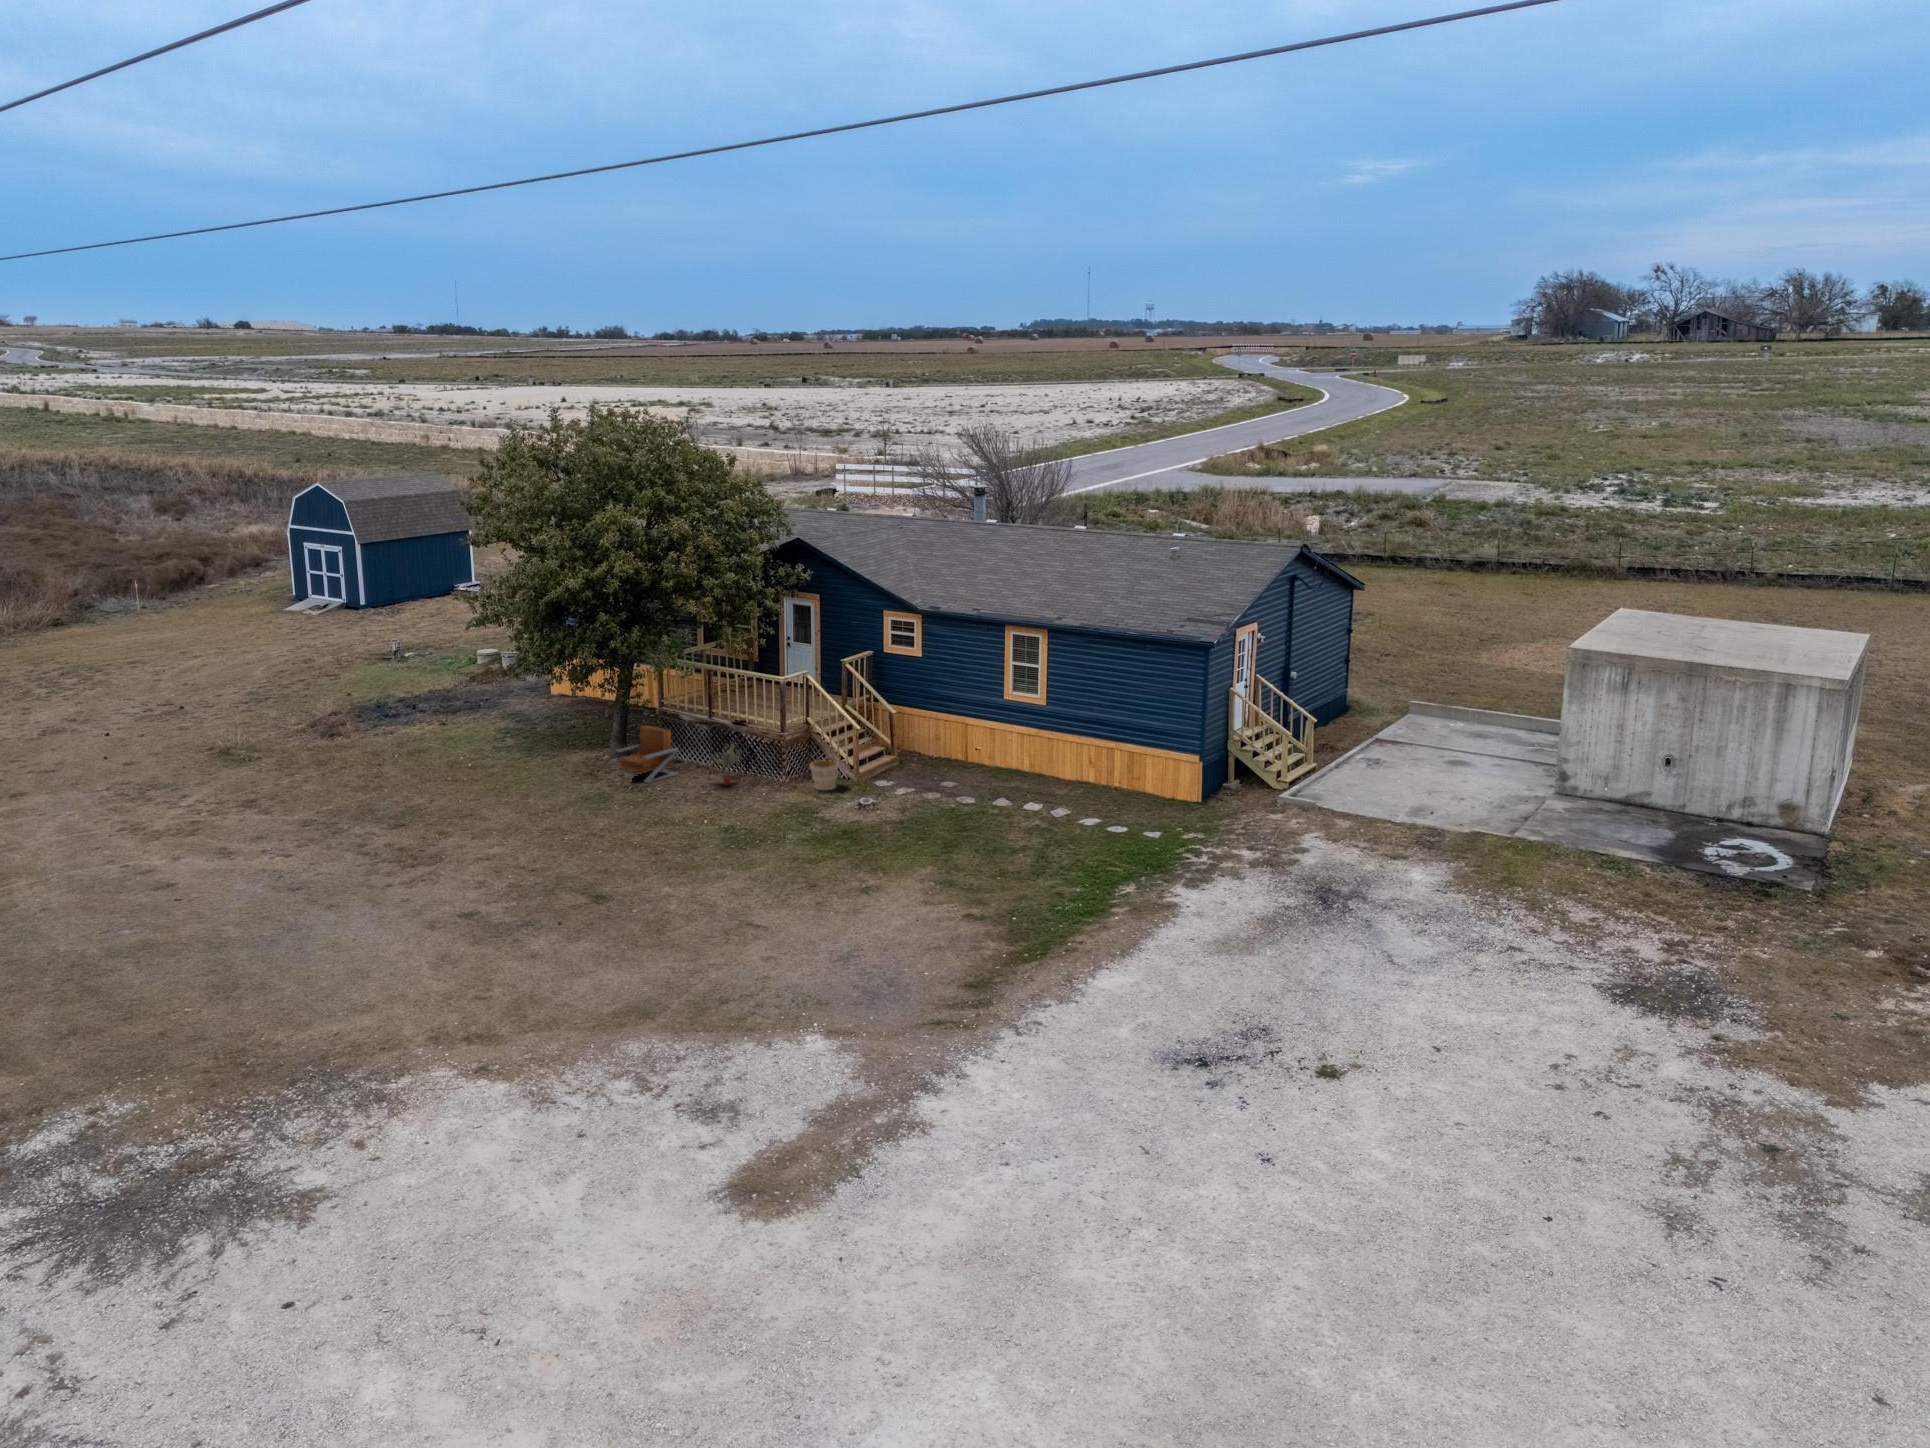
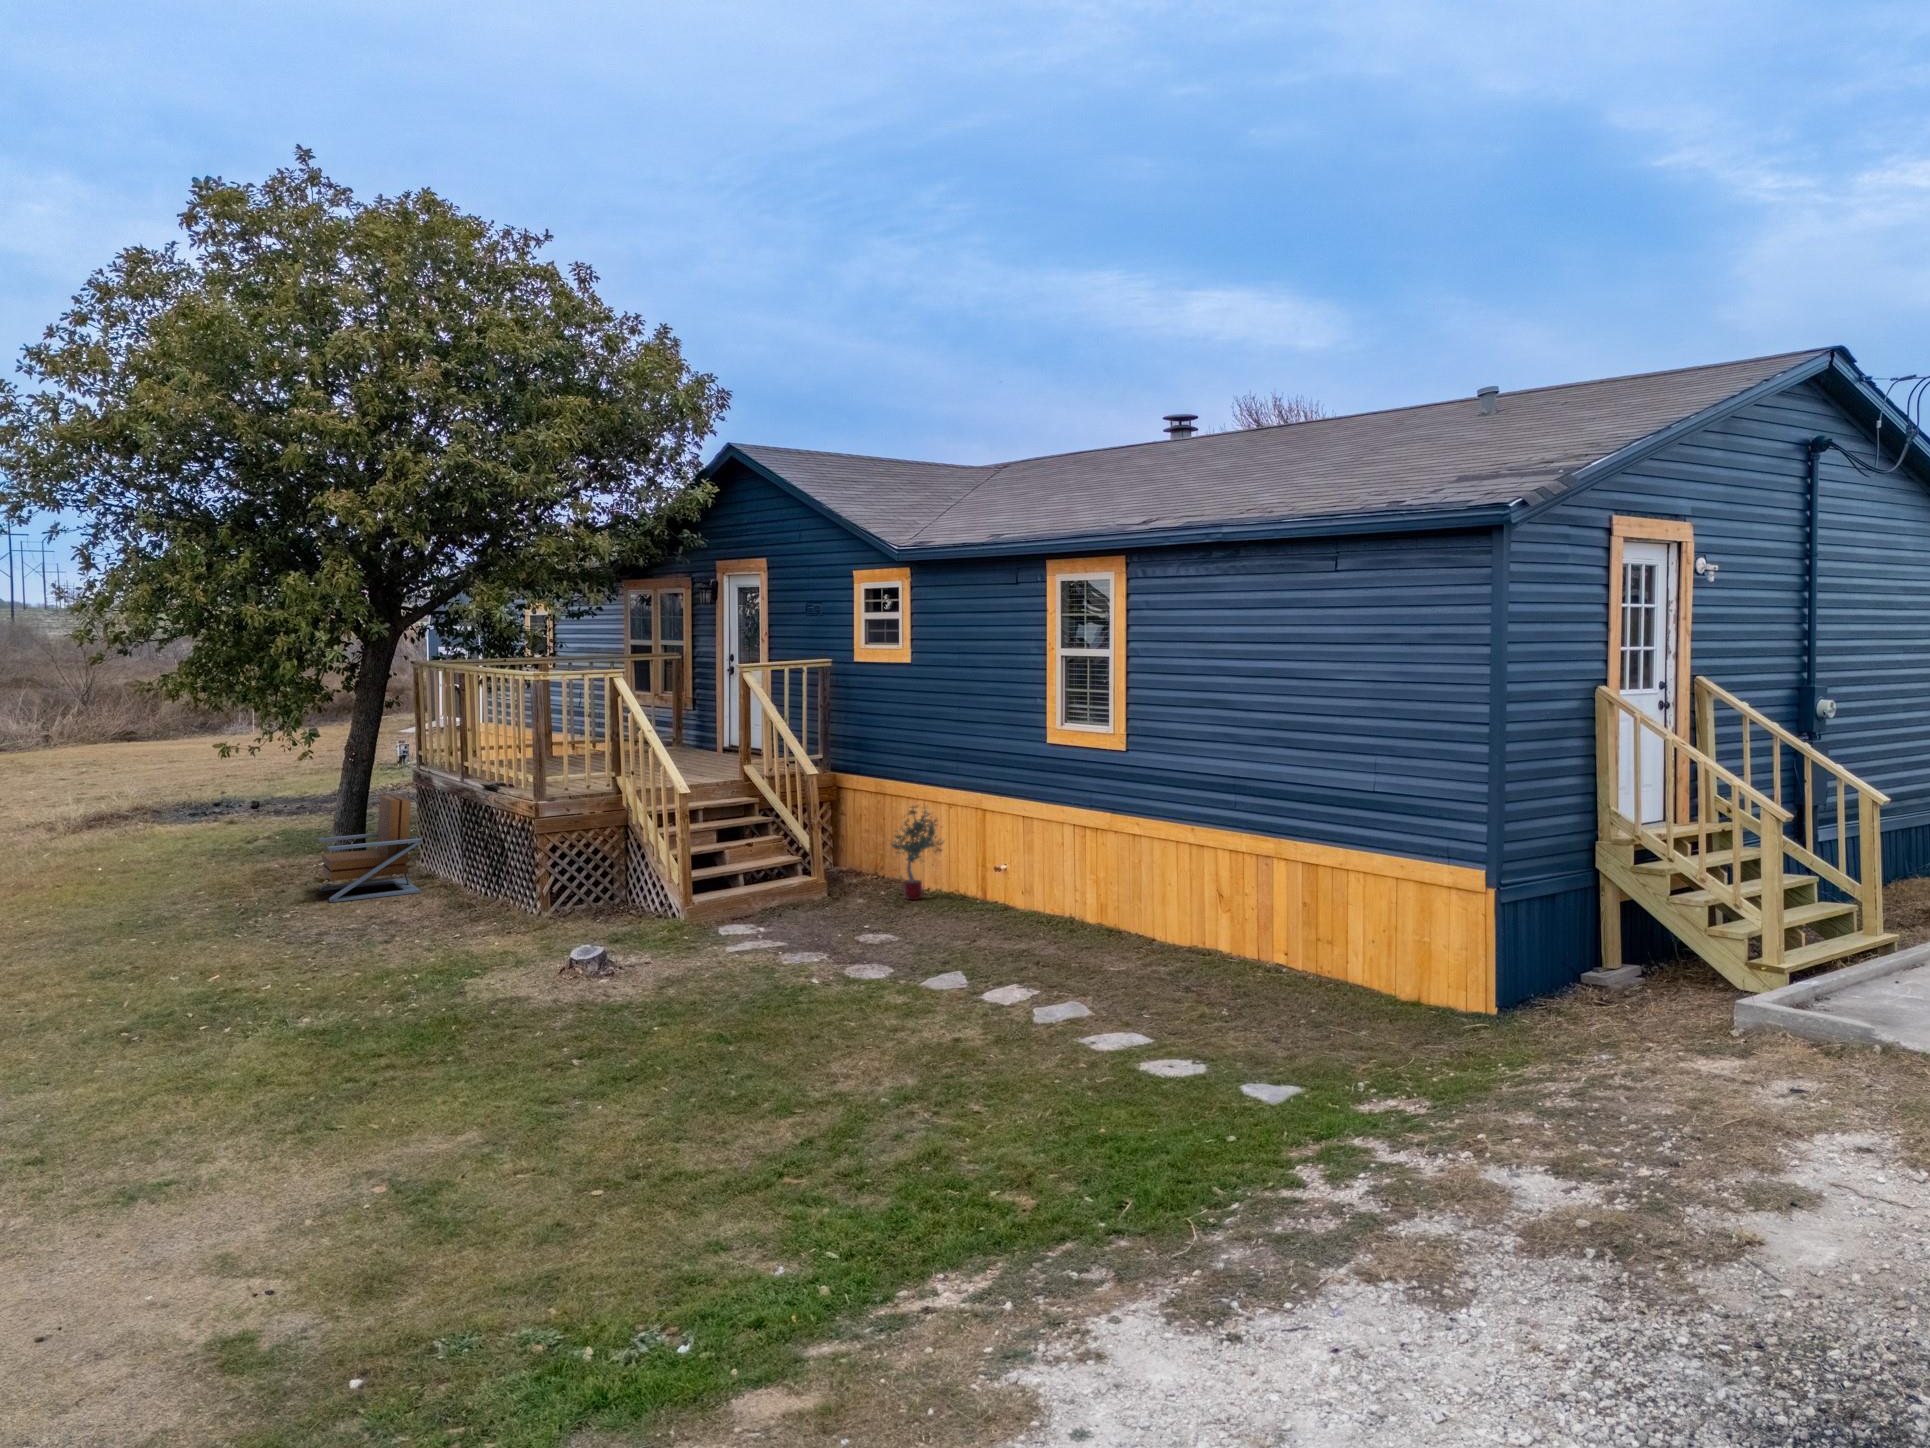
potted tree: present [715,744,739,786] -> present [891,805,943,900]
wooden bucket: present [810,760,839,791] -> none [581,863,651,929]

